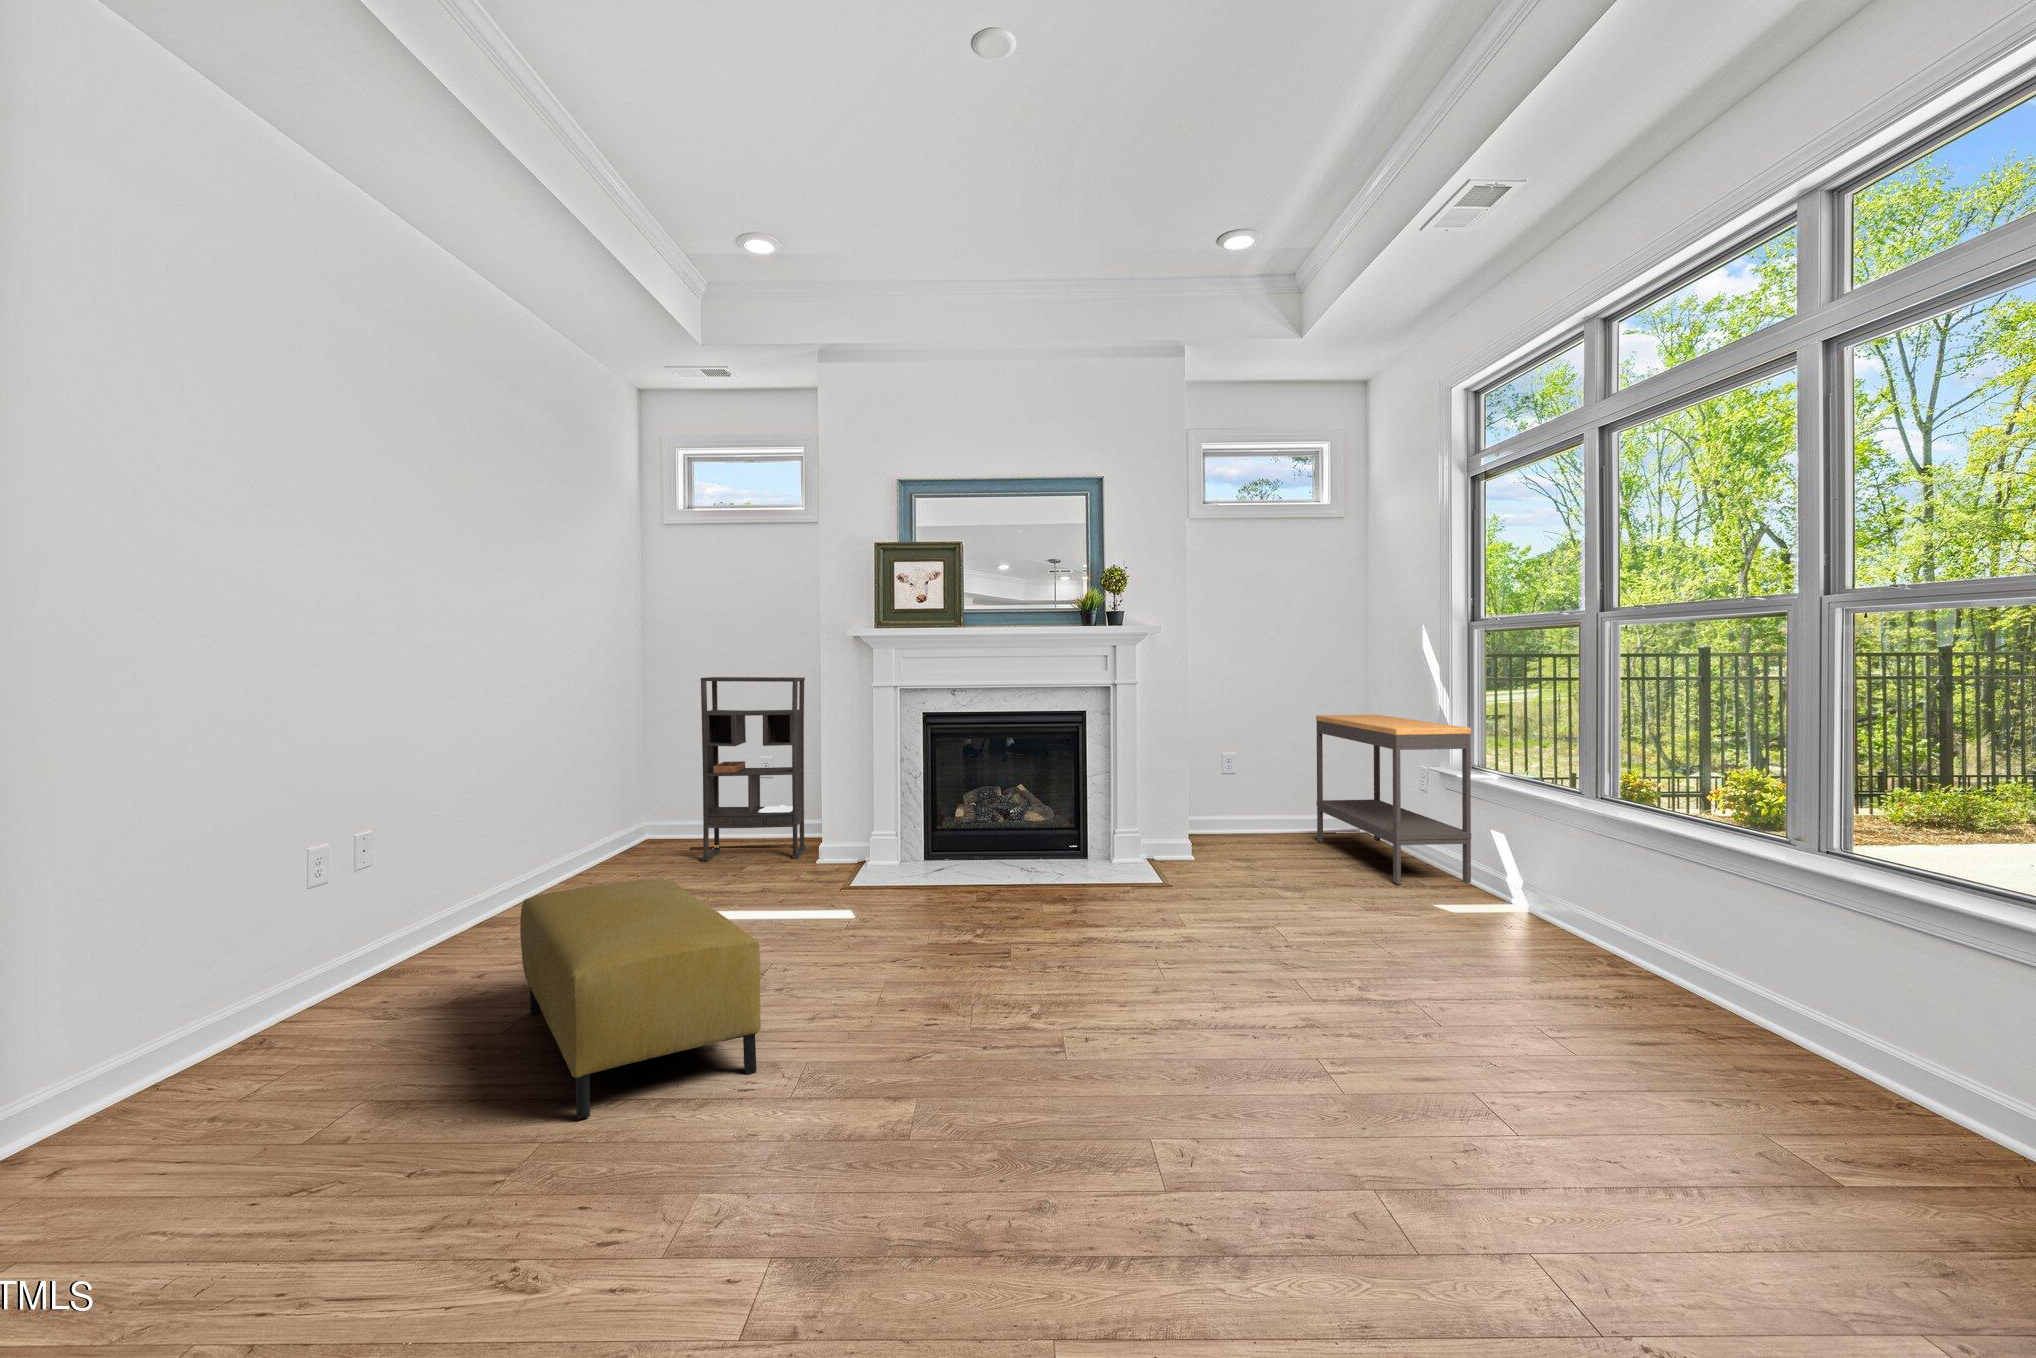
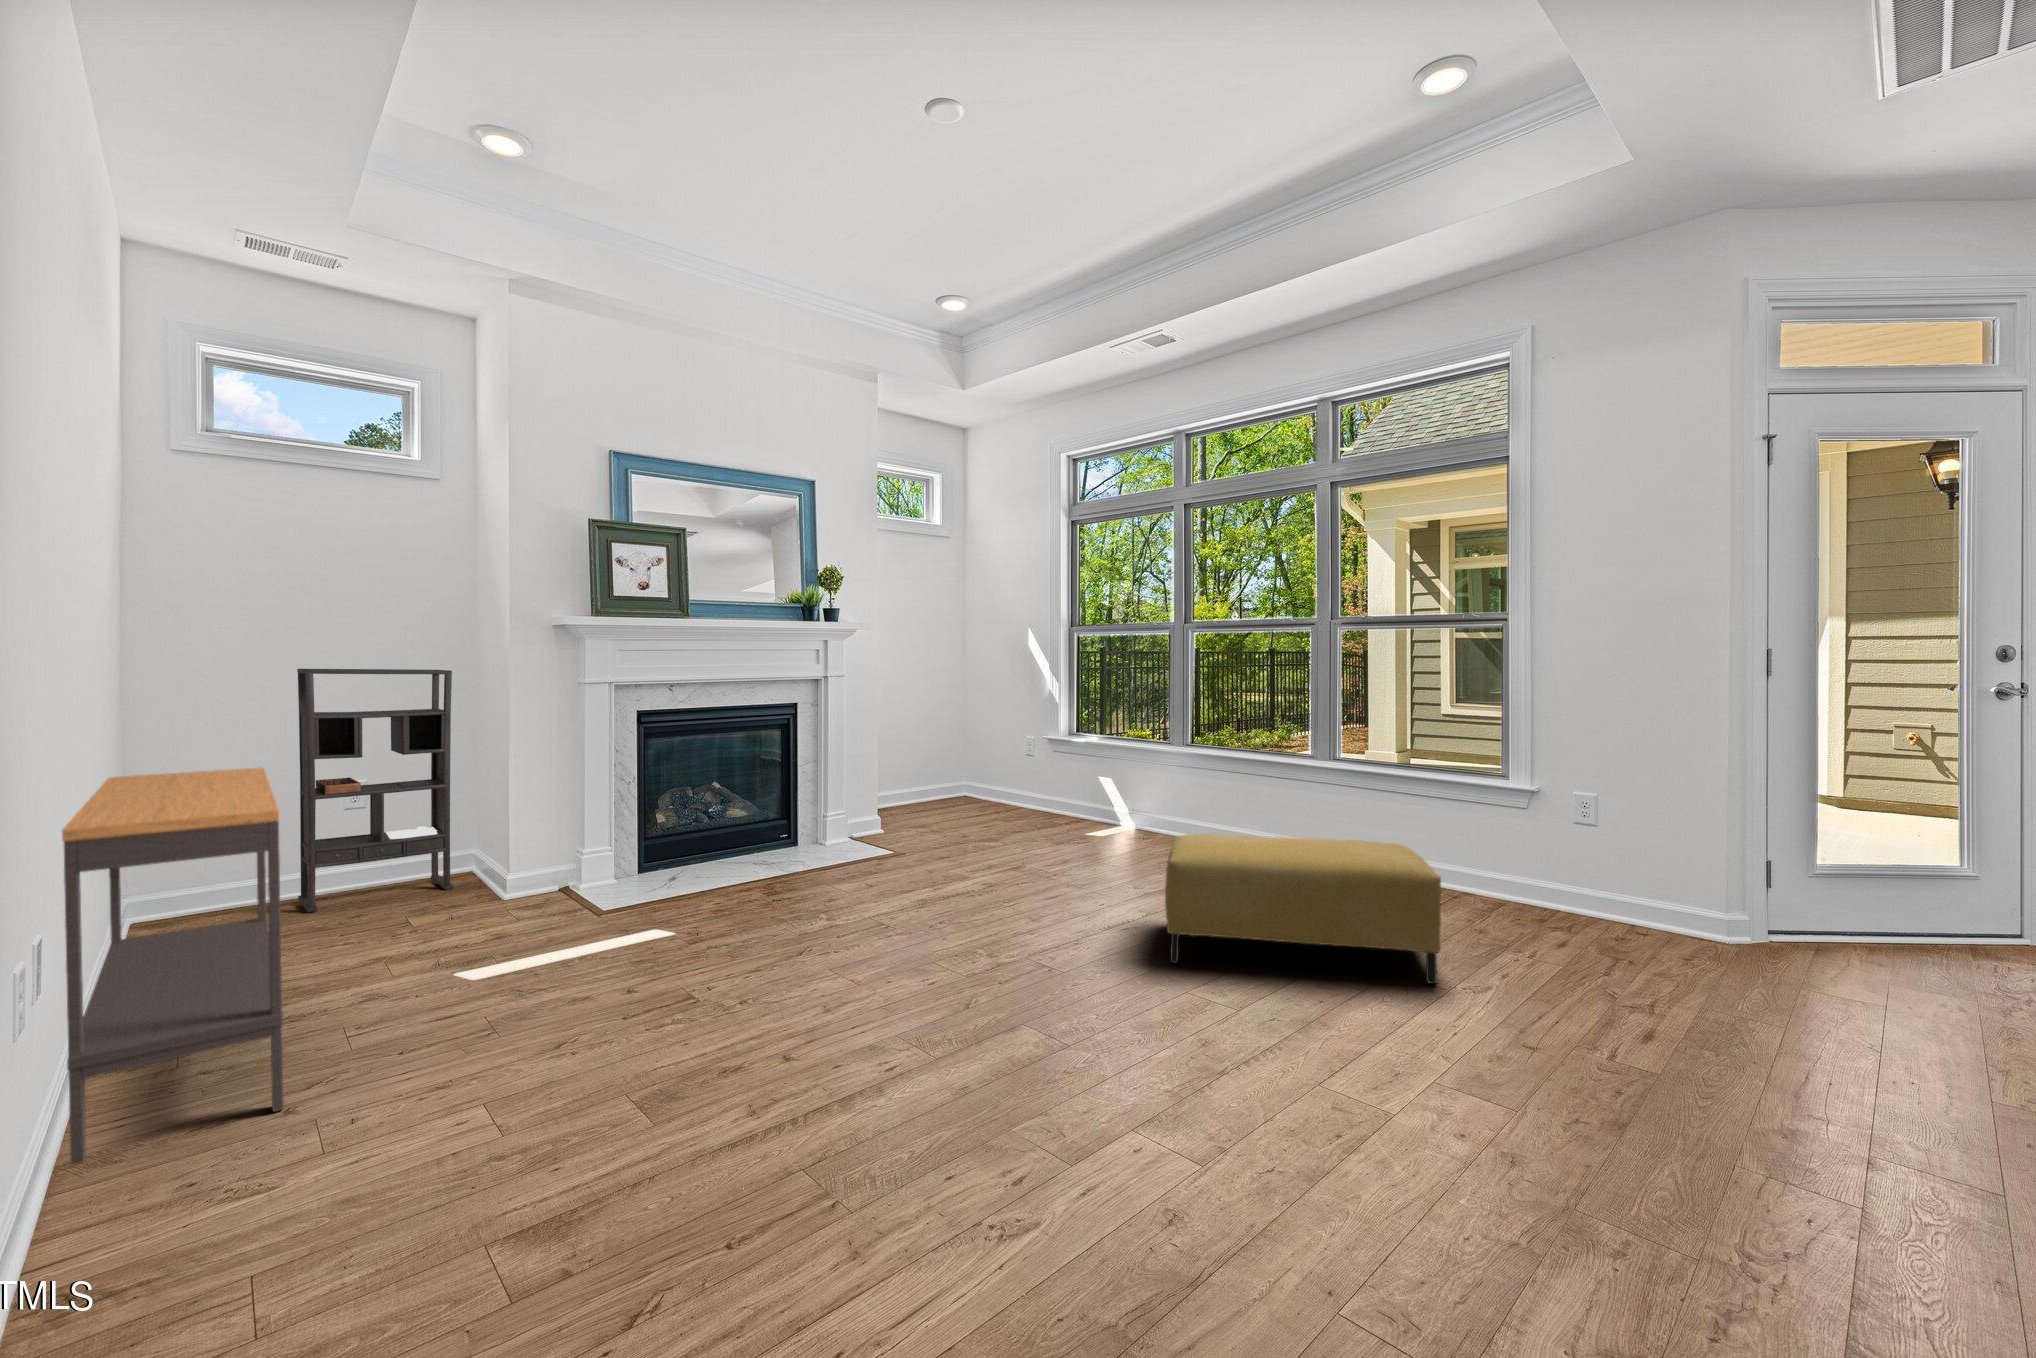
console table: present [1316,715,1471,884] -> present [62,768,284,1165]
ottoman: present [520,878,761,1119] -> present [1165,834,1441,984]

